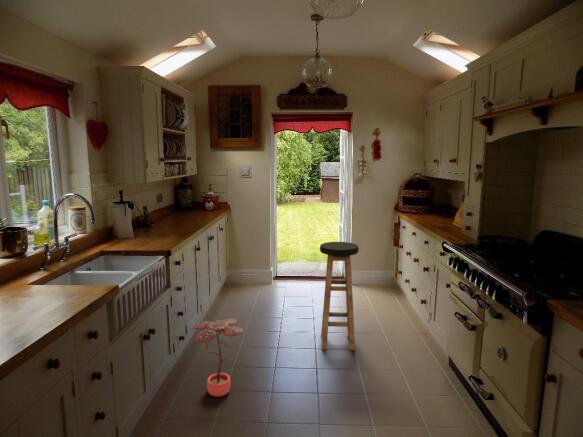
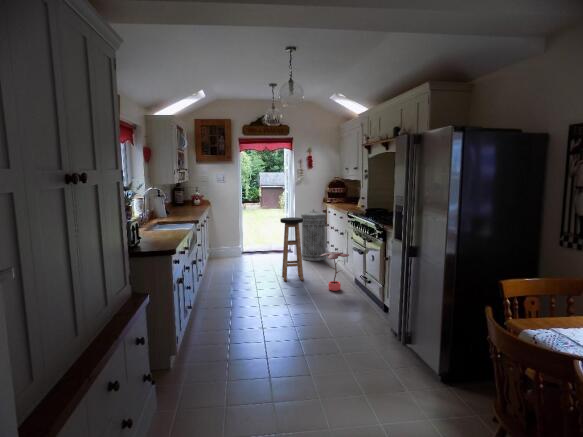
trash can: none [358,221,398,300] -> present [301,209,326,261]
potted plant: present [192,318,244,397] -> present [320,252,349,291]

